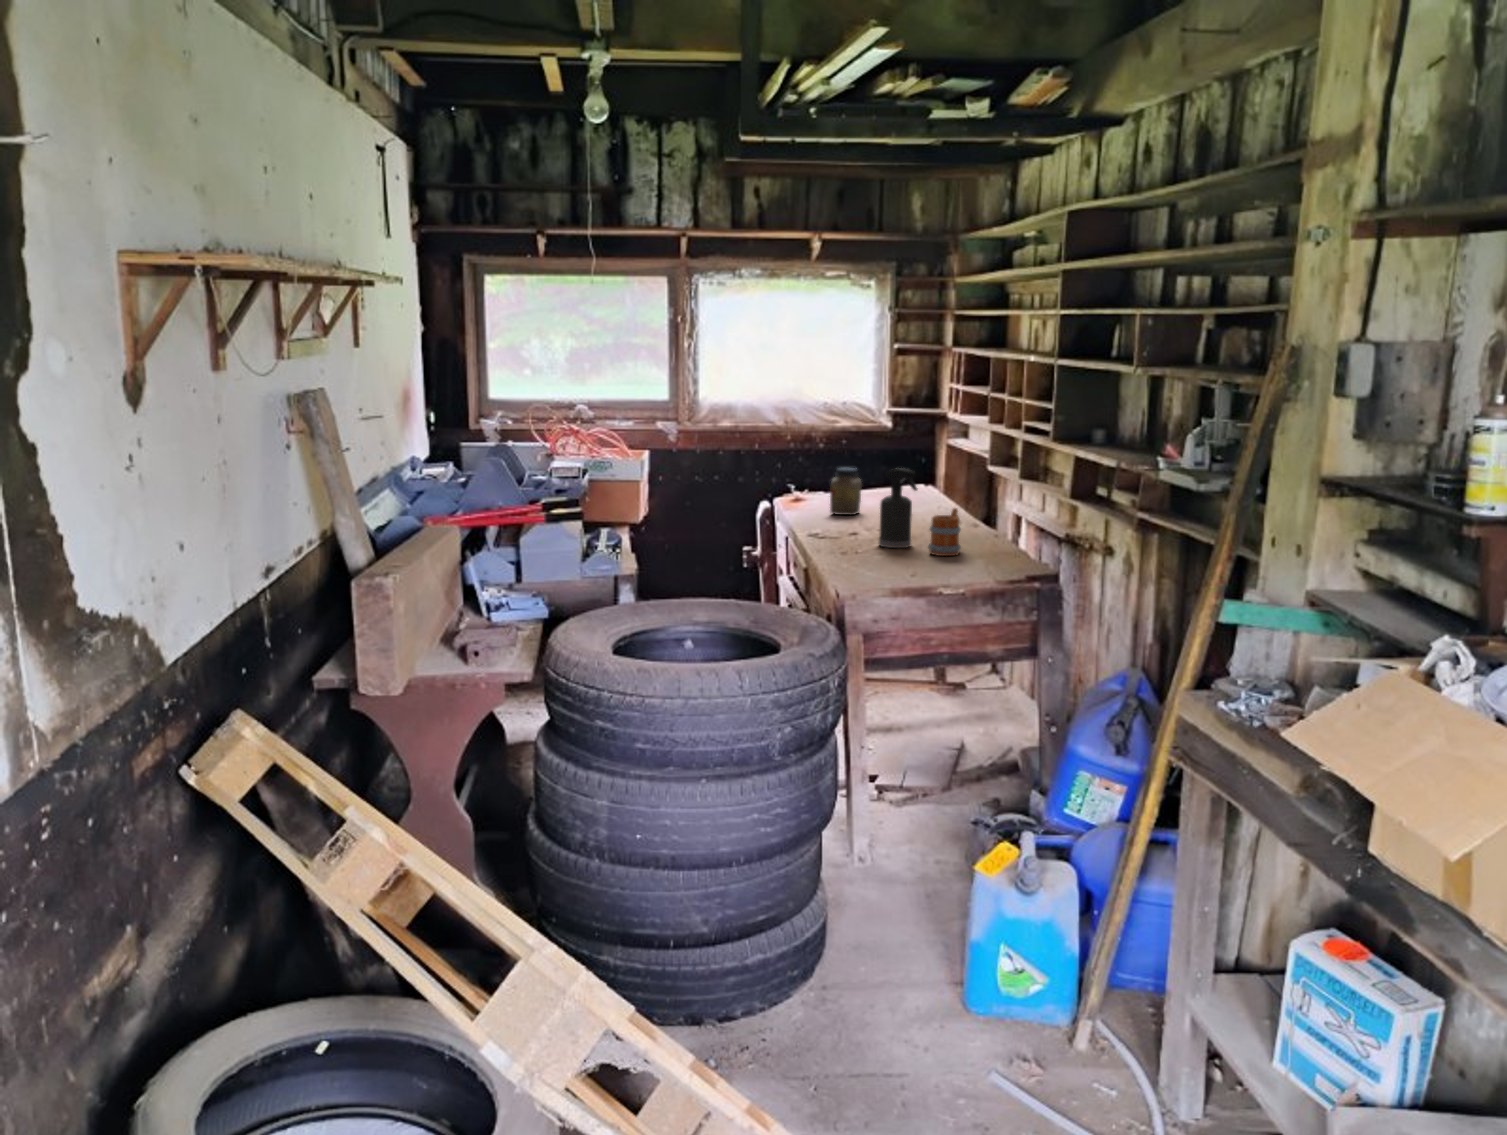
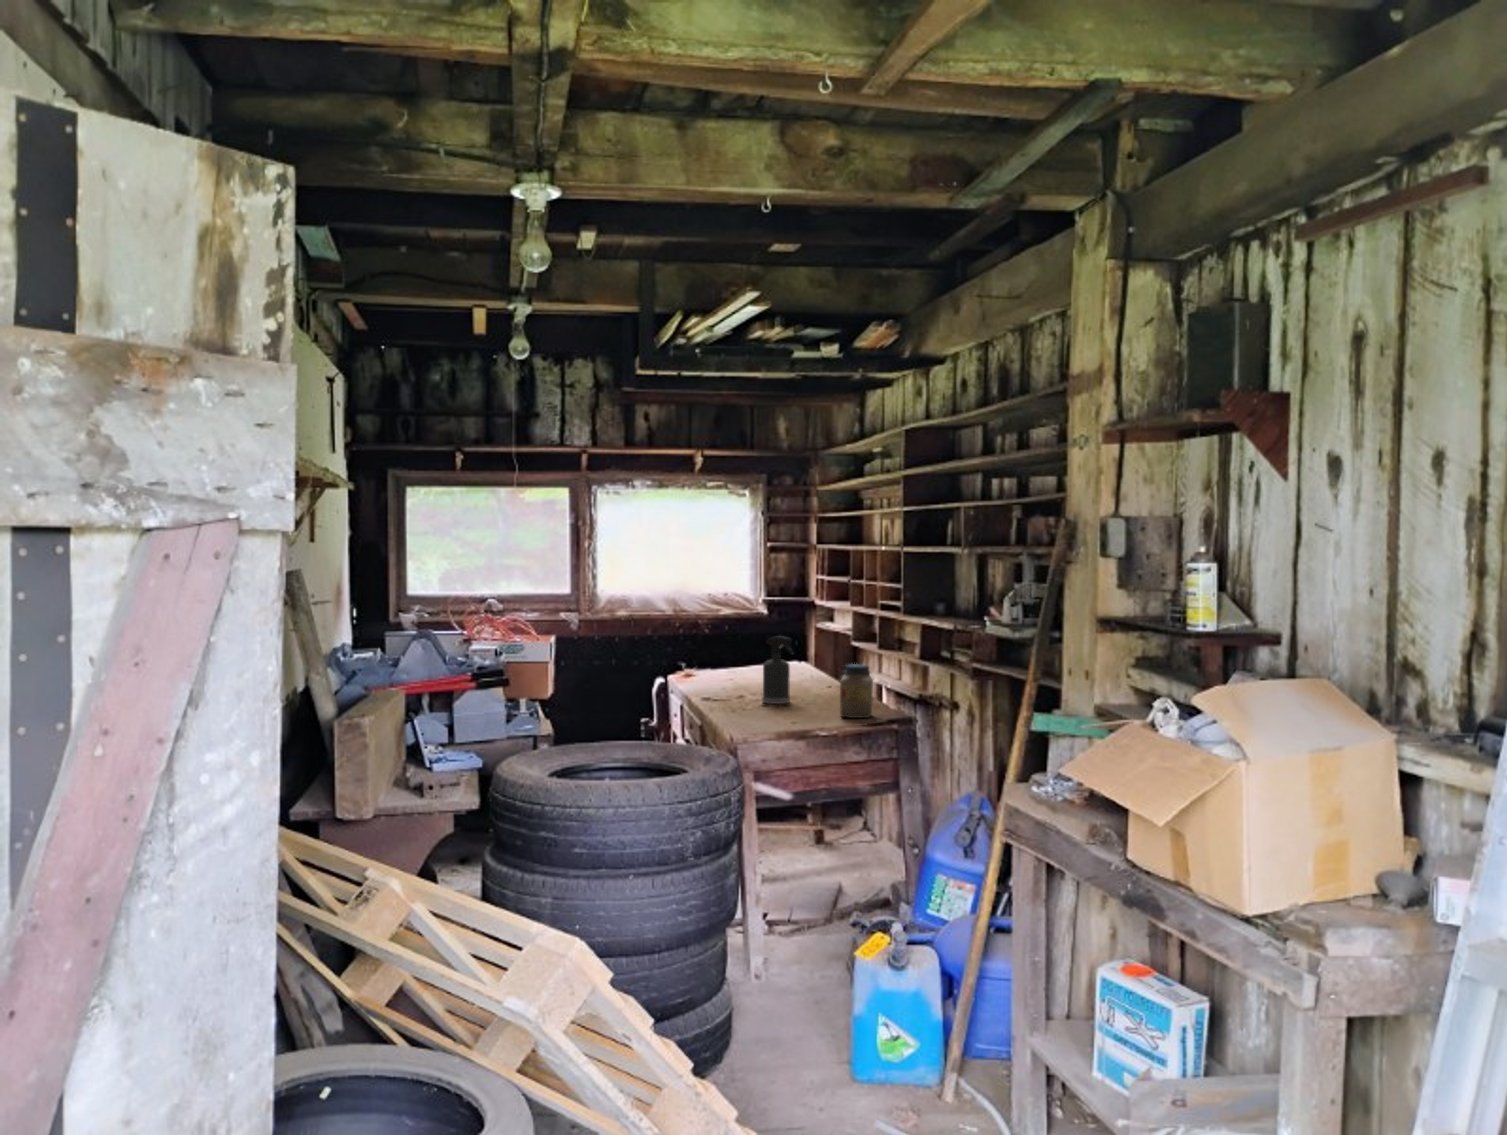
jar: present [830,468,862,515] -> present [840,664,873,718]
mug: present [928,508,961,556] -> none [804,668,832,708]

